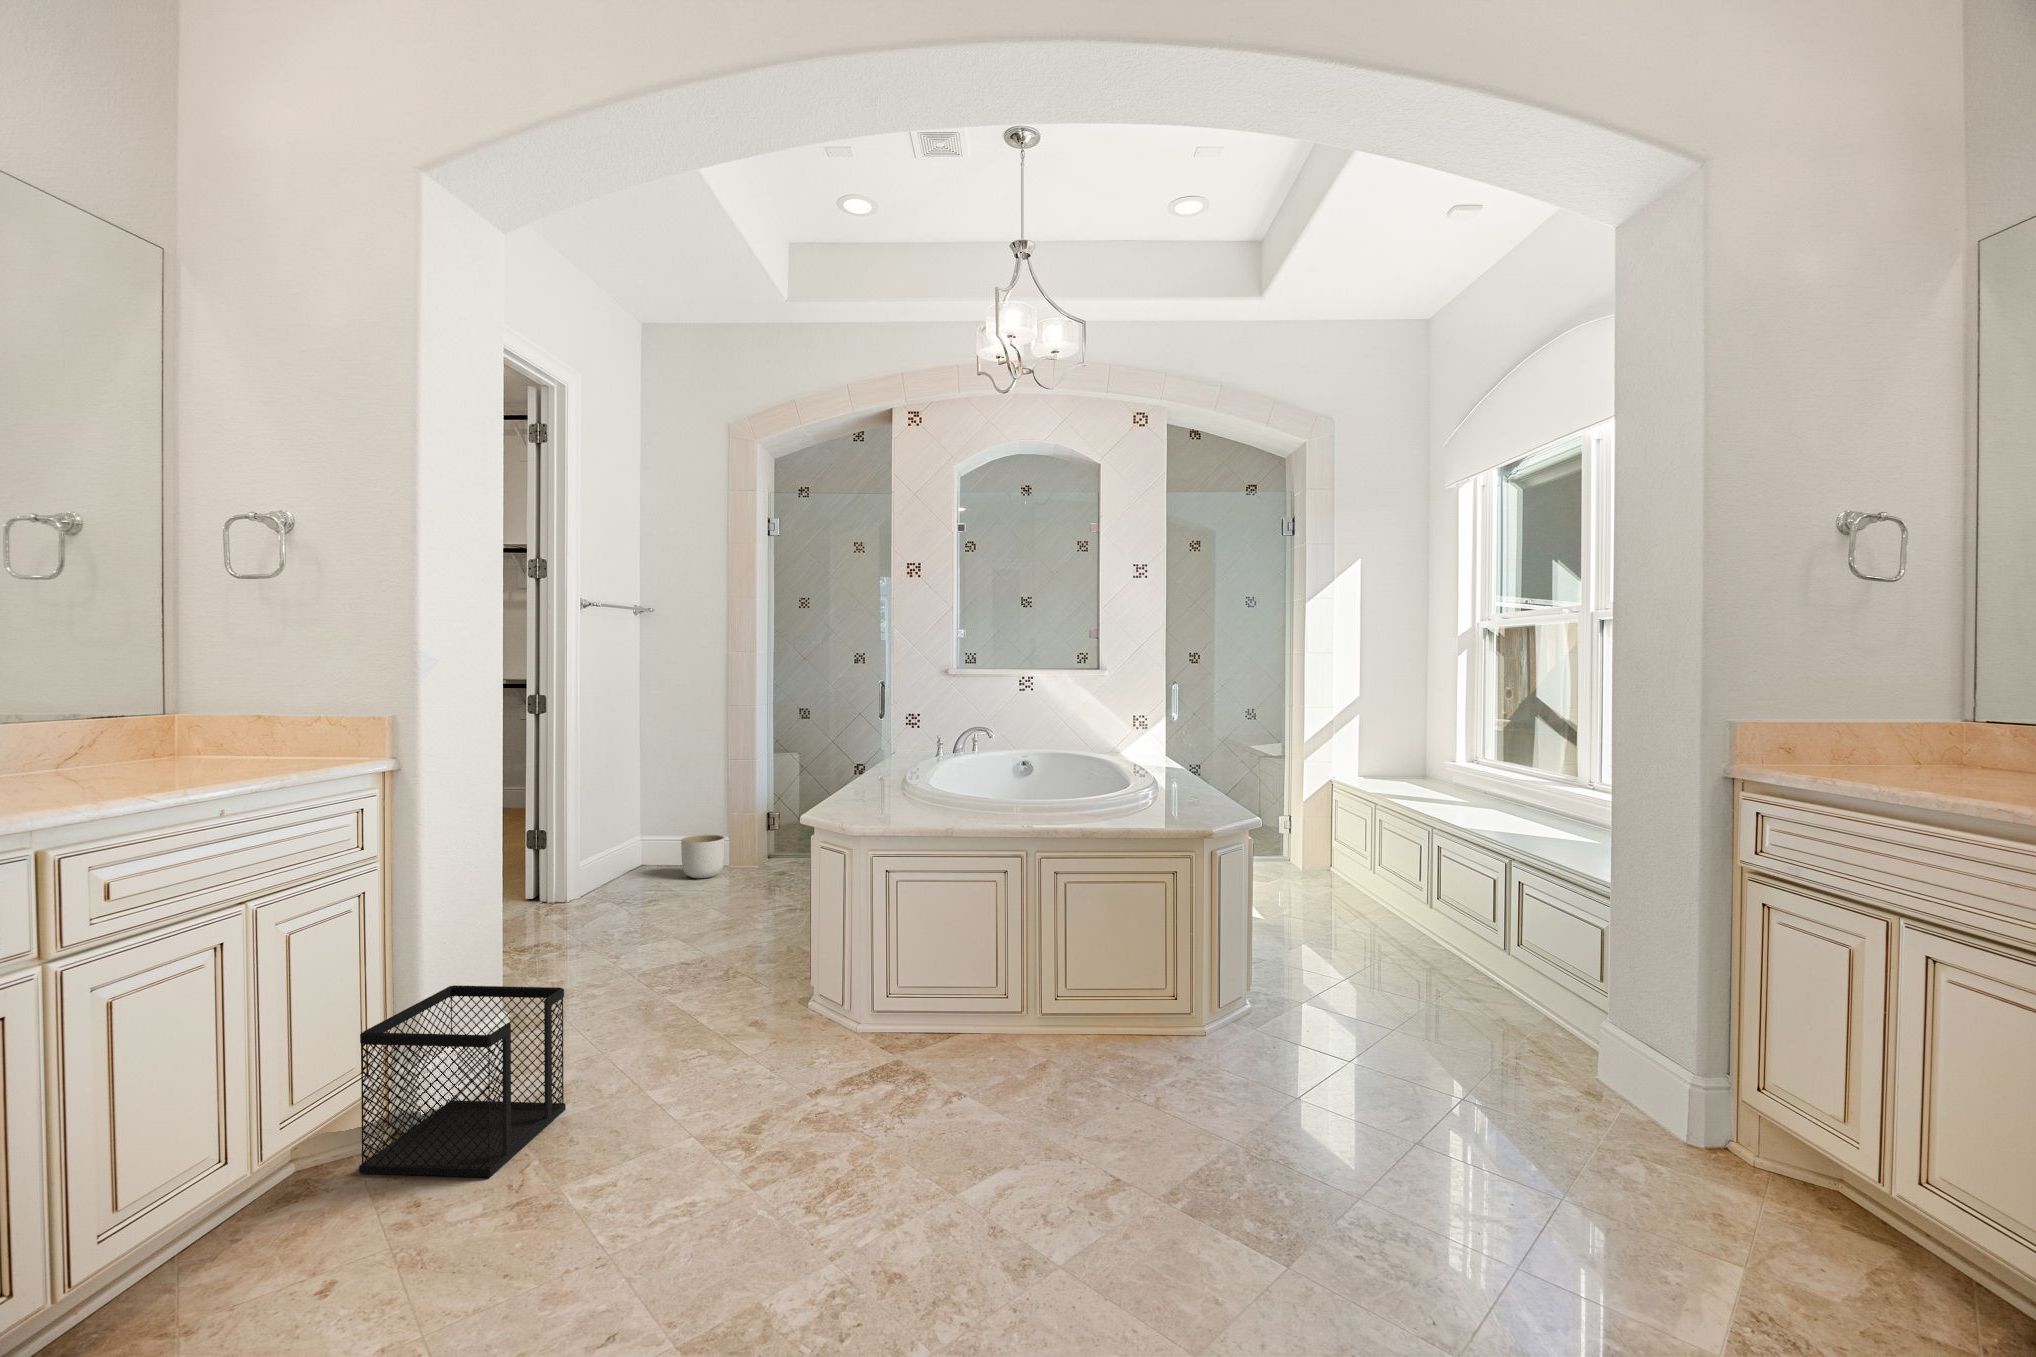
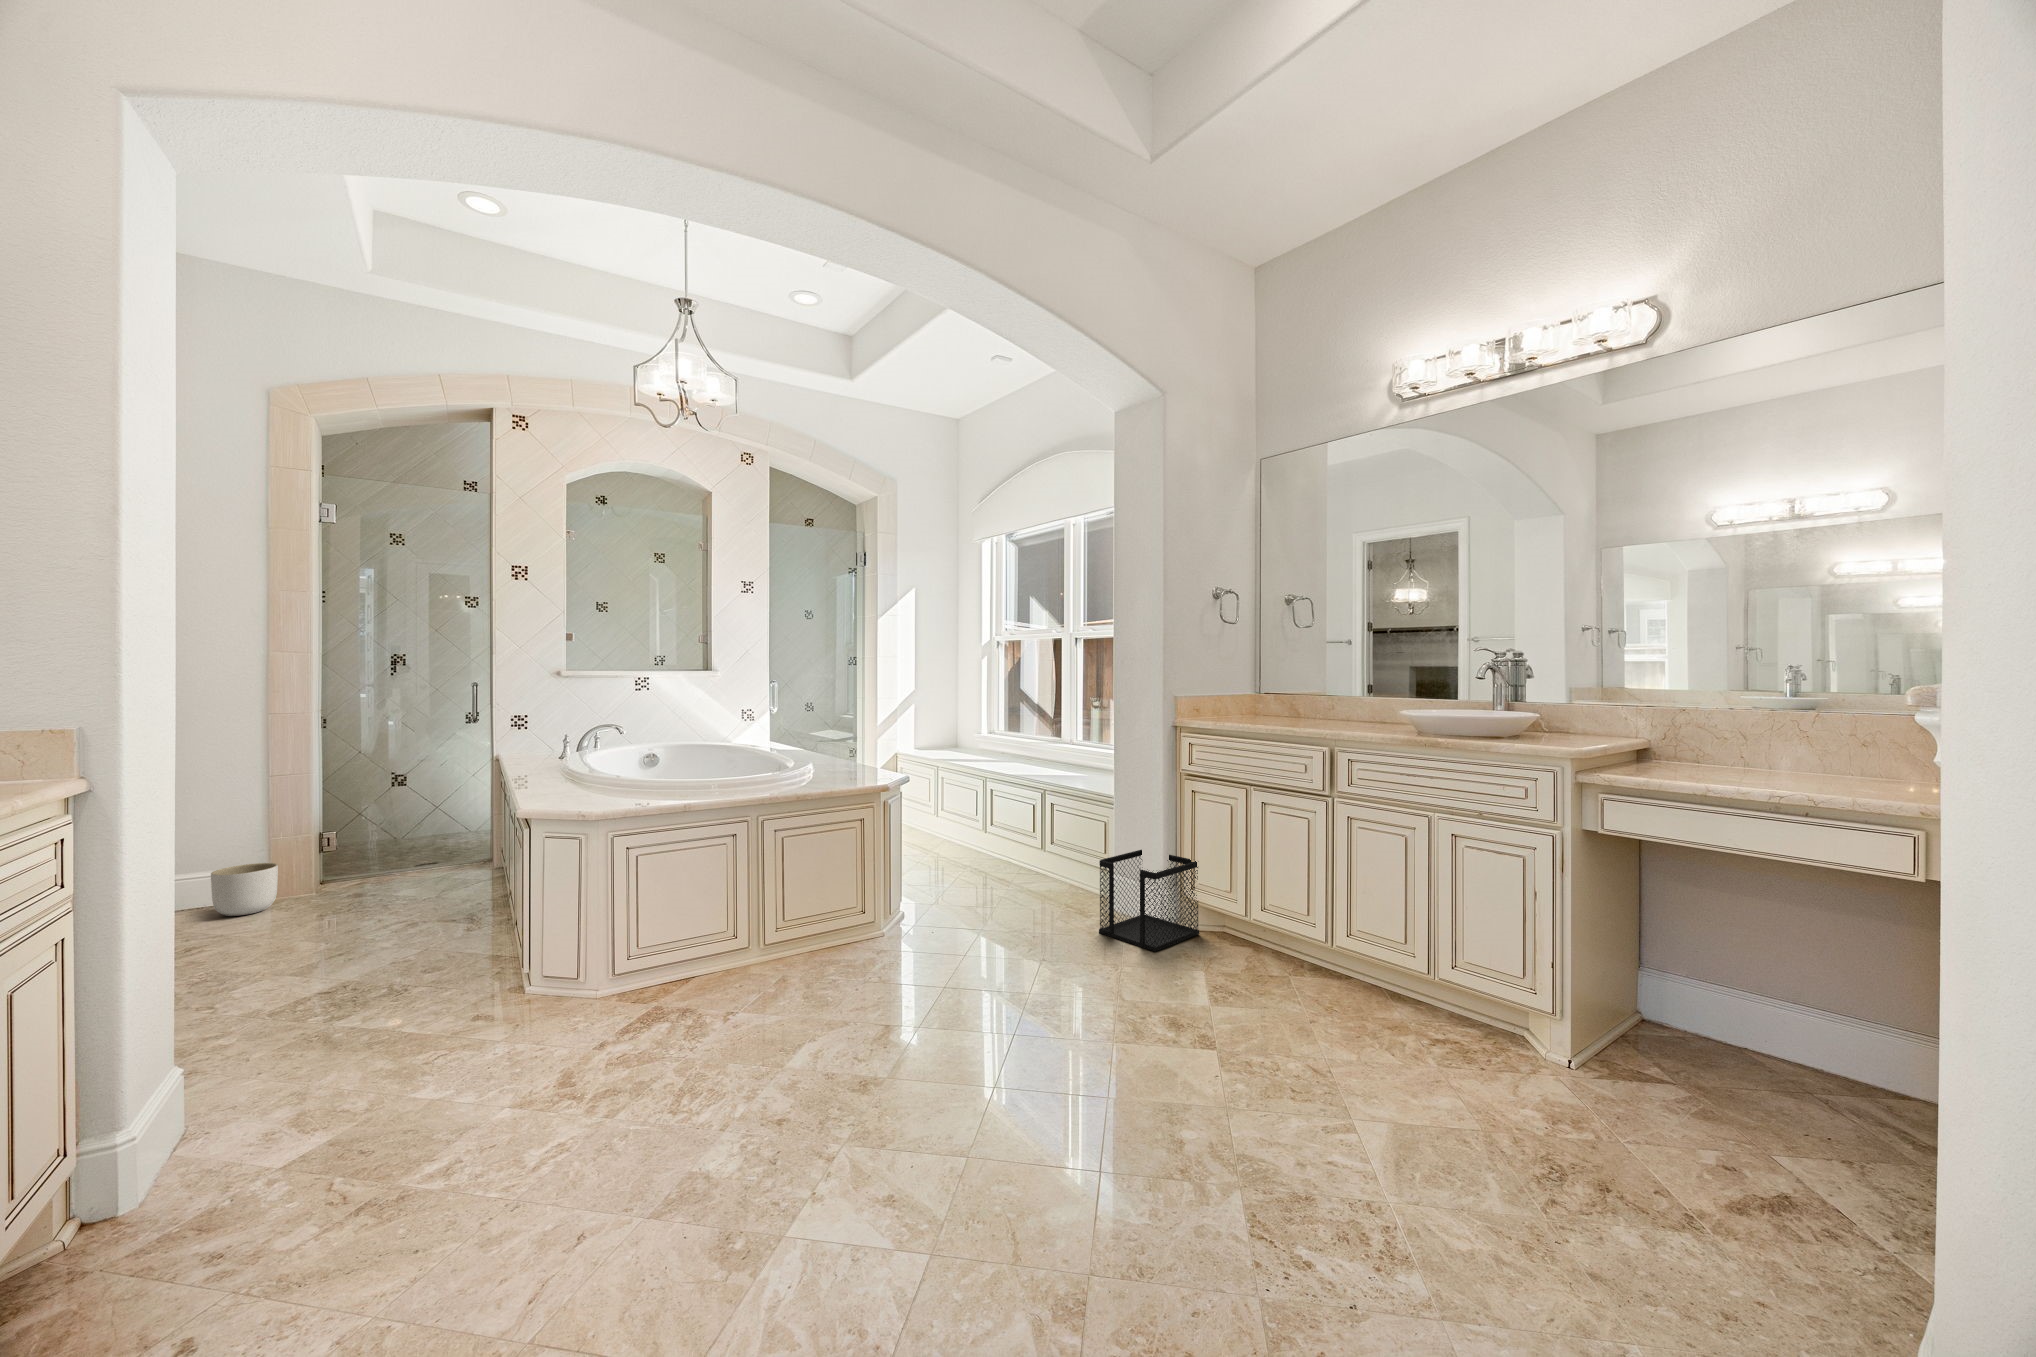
wastebasket: present [359,985,566,1177] -> present [1099,850,1199,952]

